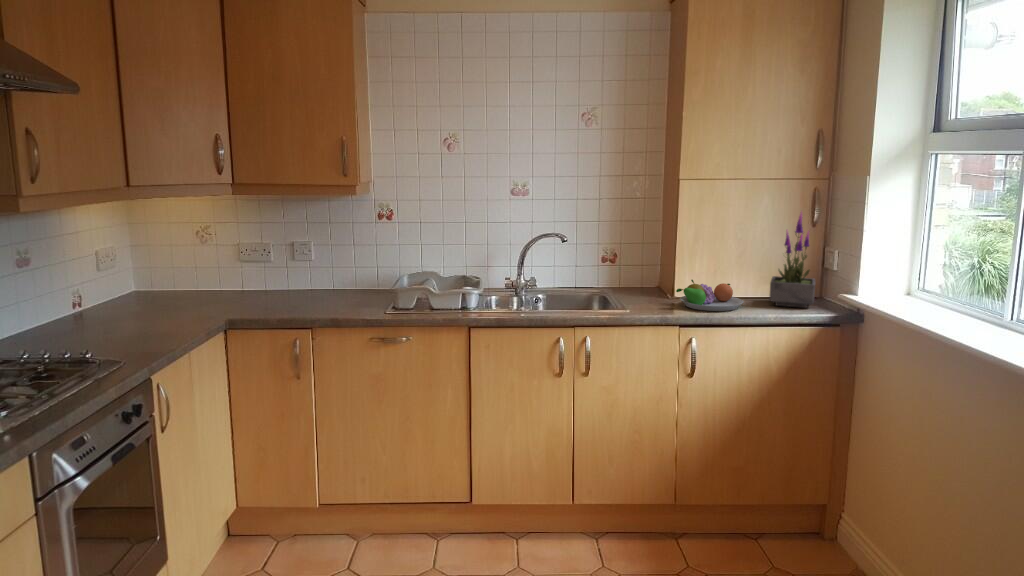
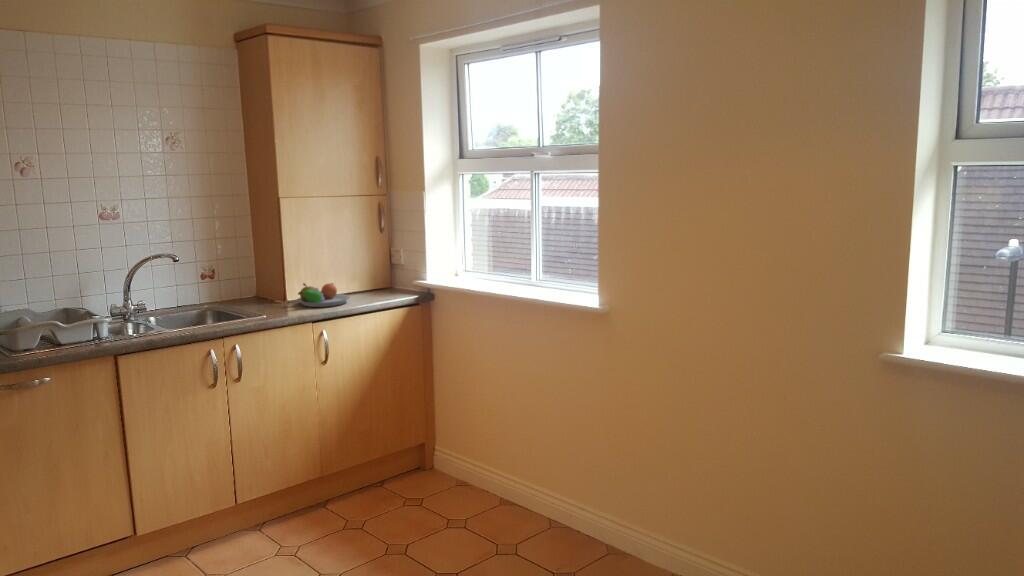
potted plant: present [770,213,815,308] -> none [359,220,398,296]

